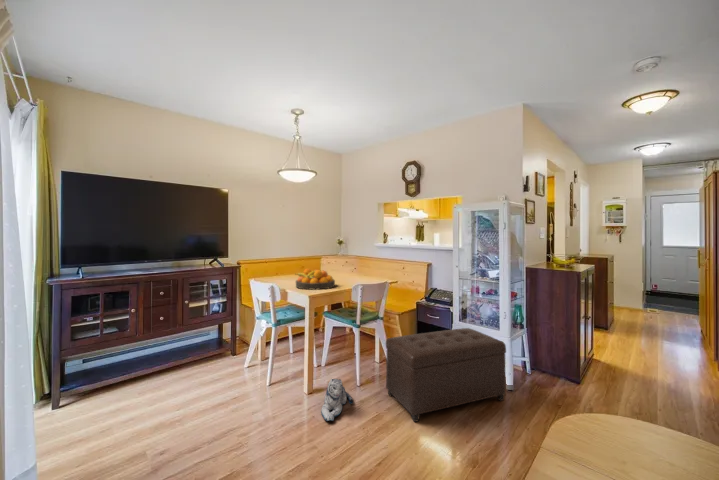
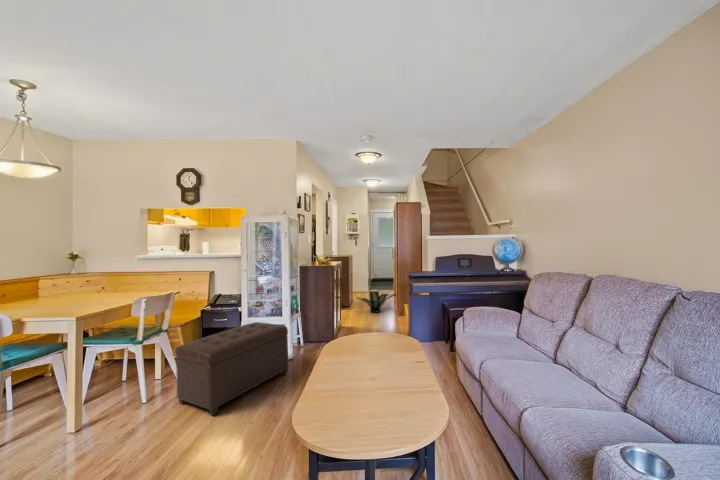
fruit bowl: present [296,269,335,289] -> none [34,286,101,312]
potted plant: none [618,312,703,347] -> present [357,291,397,313]
plush toy: present [321,379,353,421] -> none [95,403,138,454]

